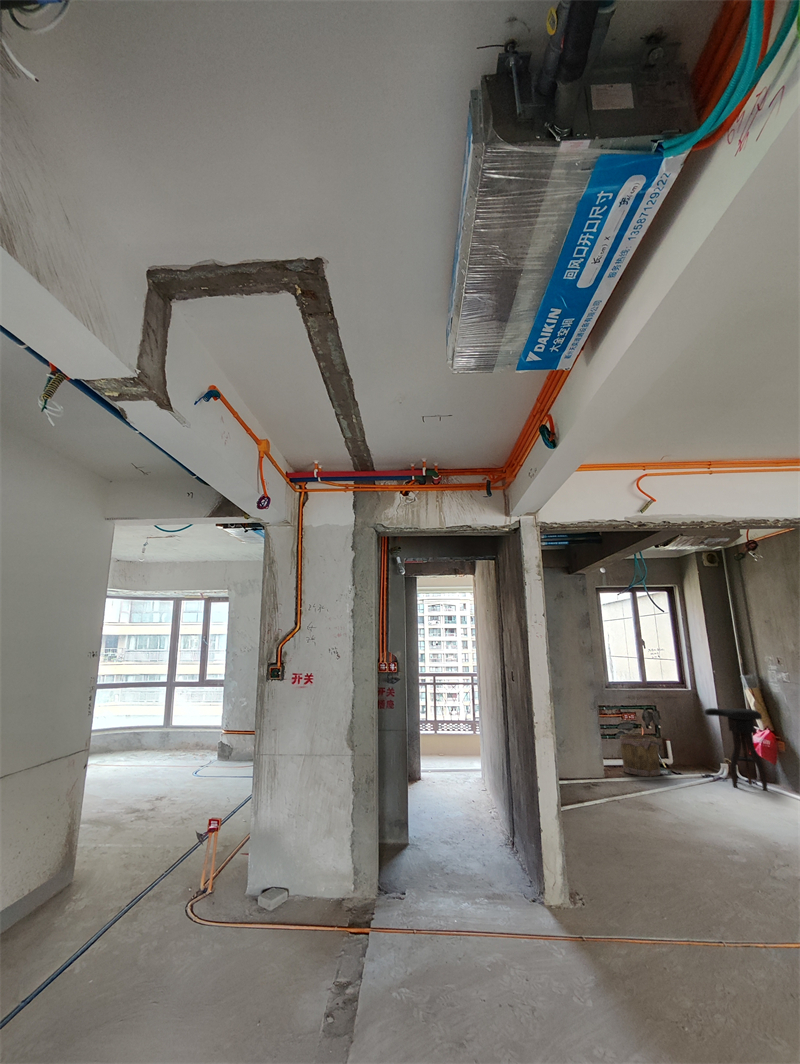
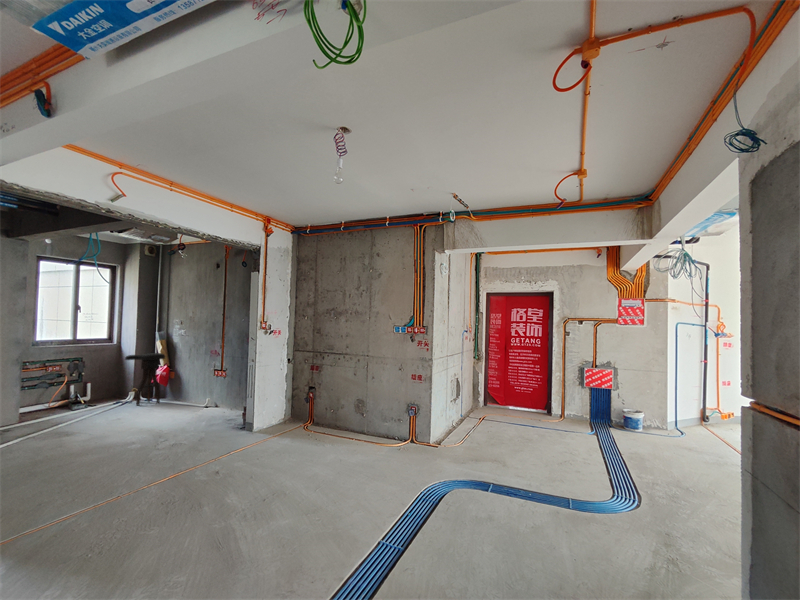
bucket: present [620,733,662,777] -> none [39,381,83,416]

